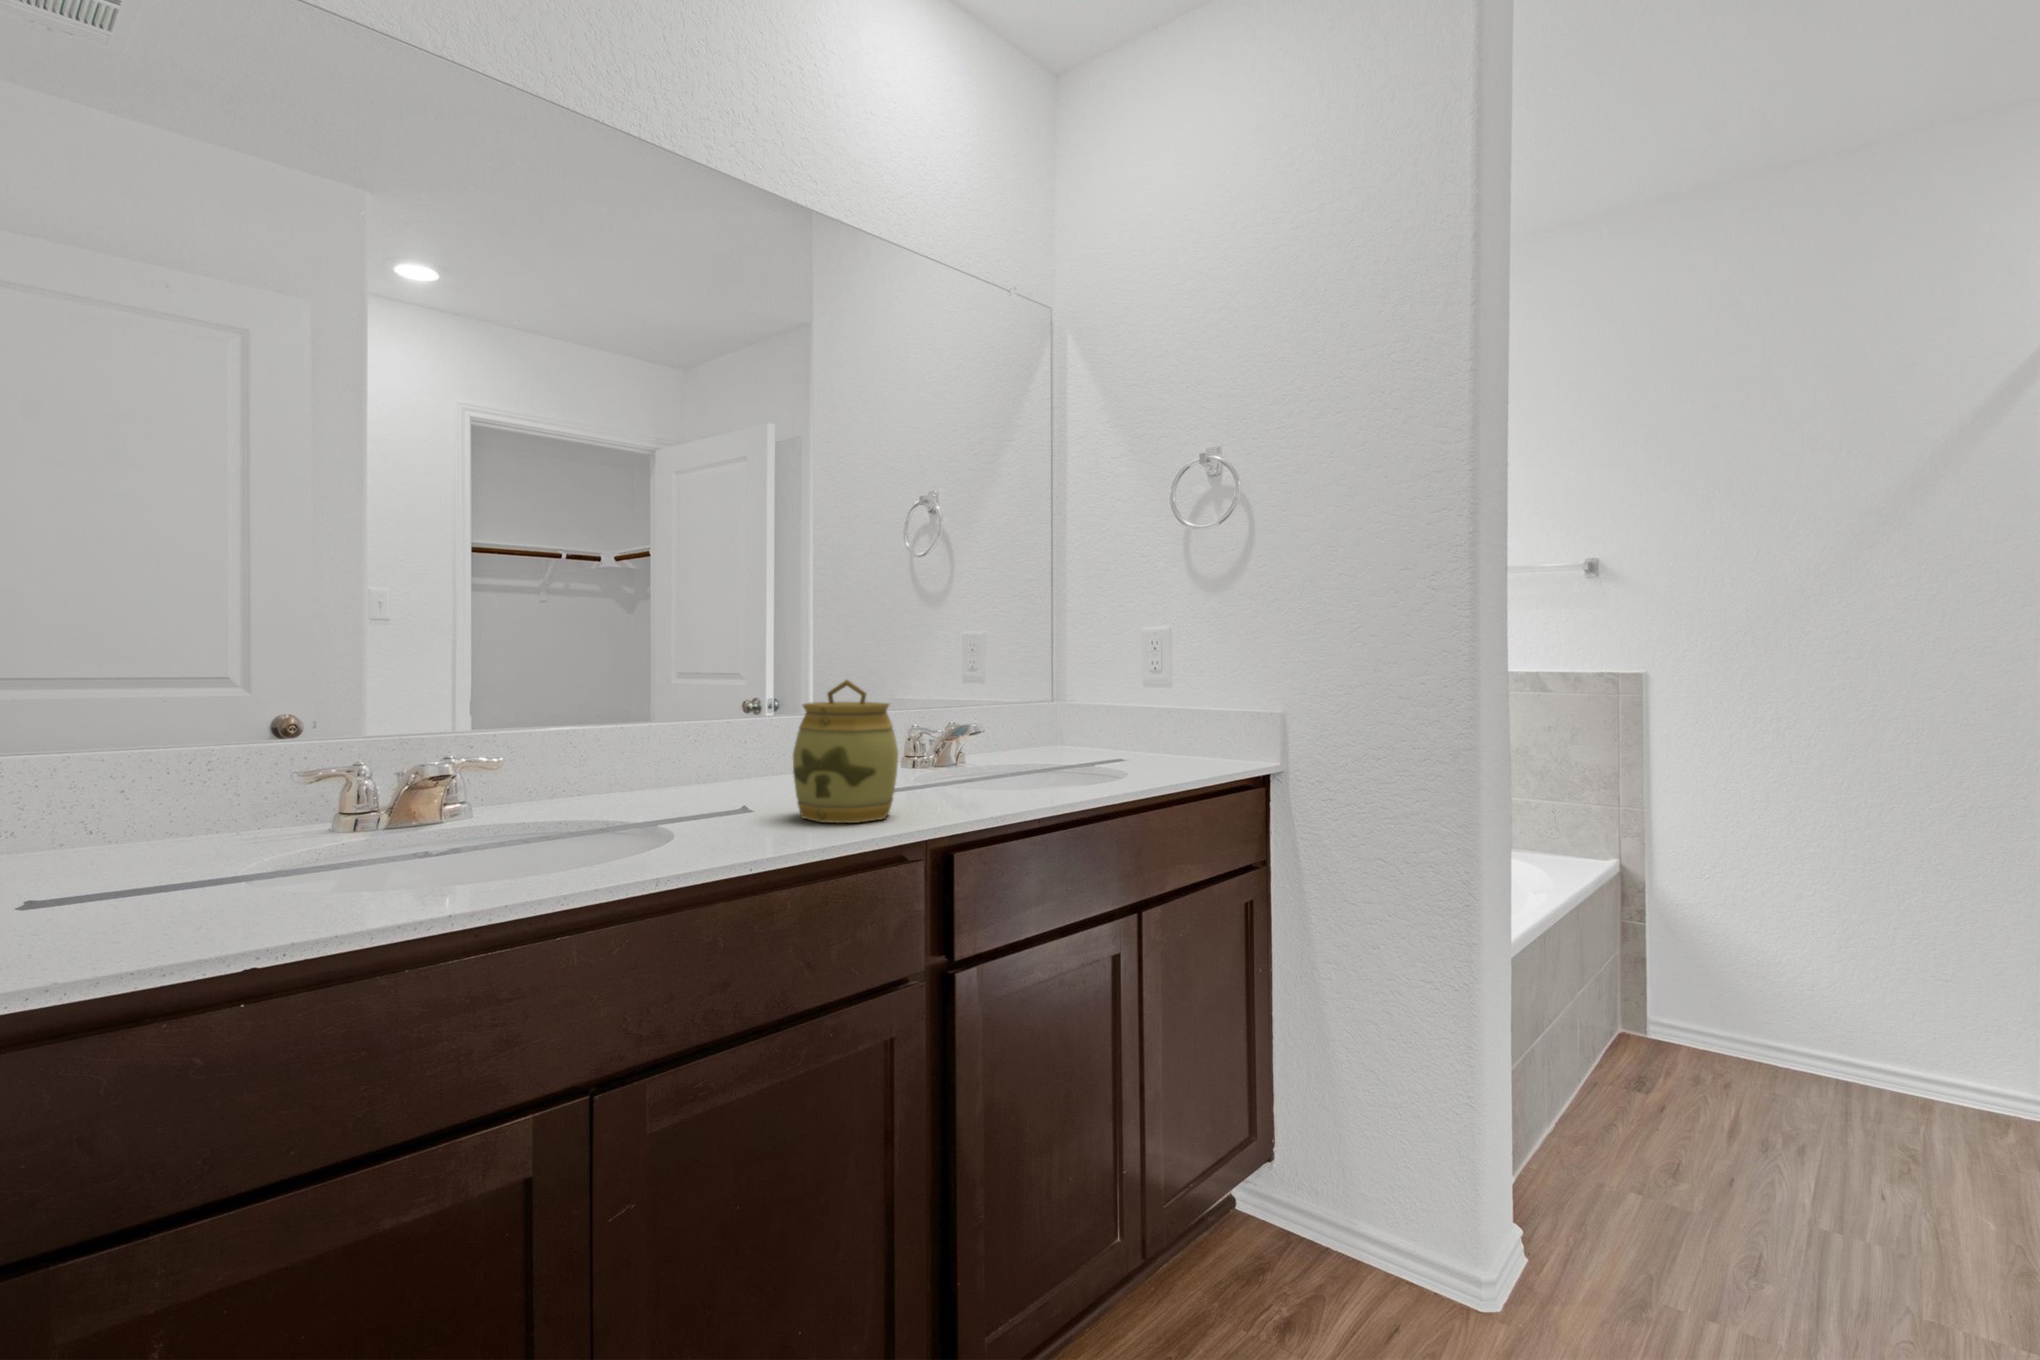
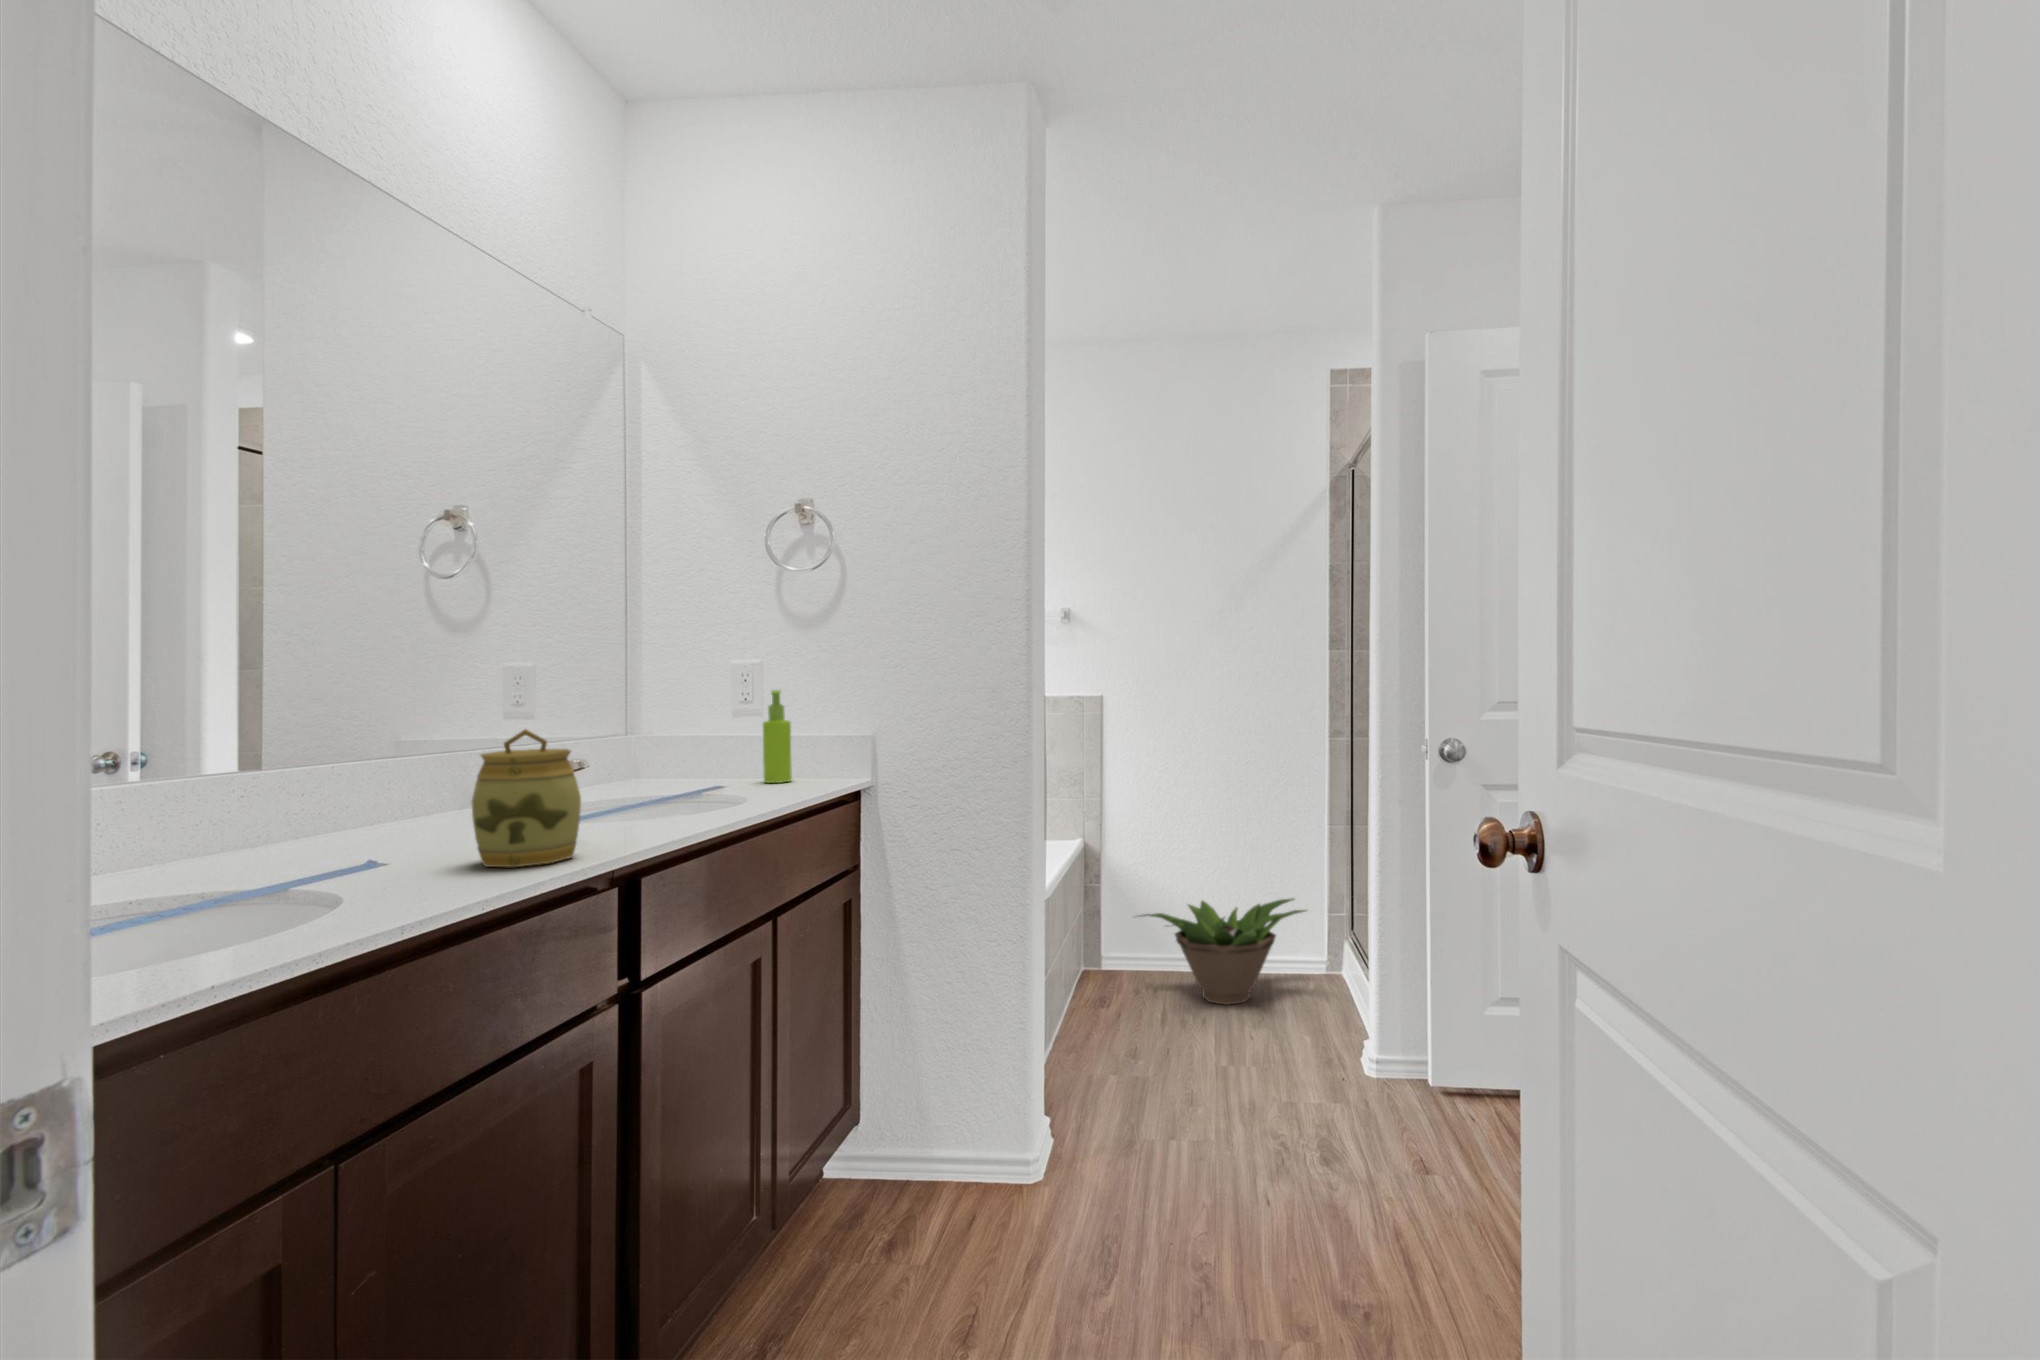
soap dispenser: none [1179,662,1209,763] -> present [763,690,792,783]
decorative plant: none [1691,976,2003,1135] -> present [1142,899,1305,1005]

